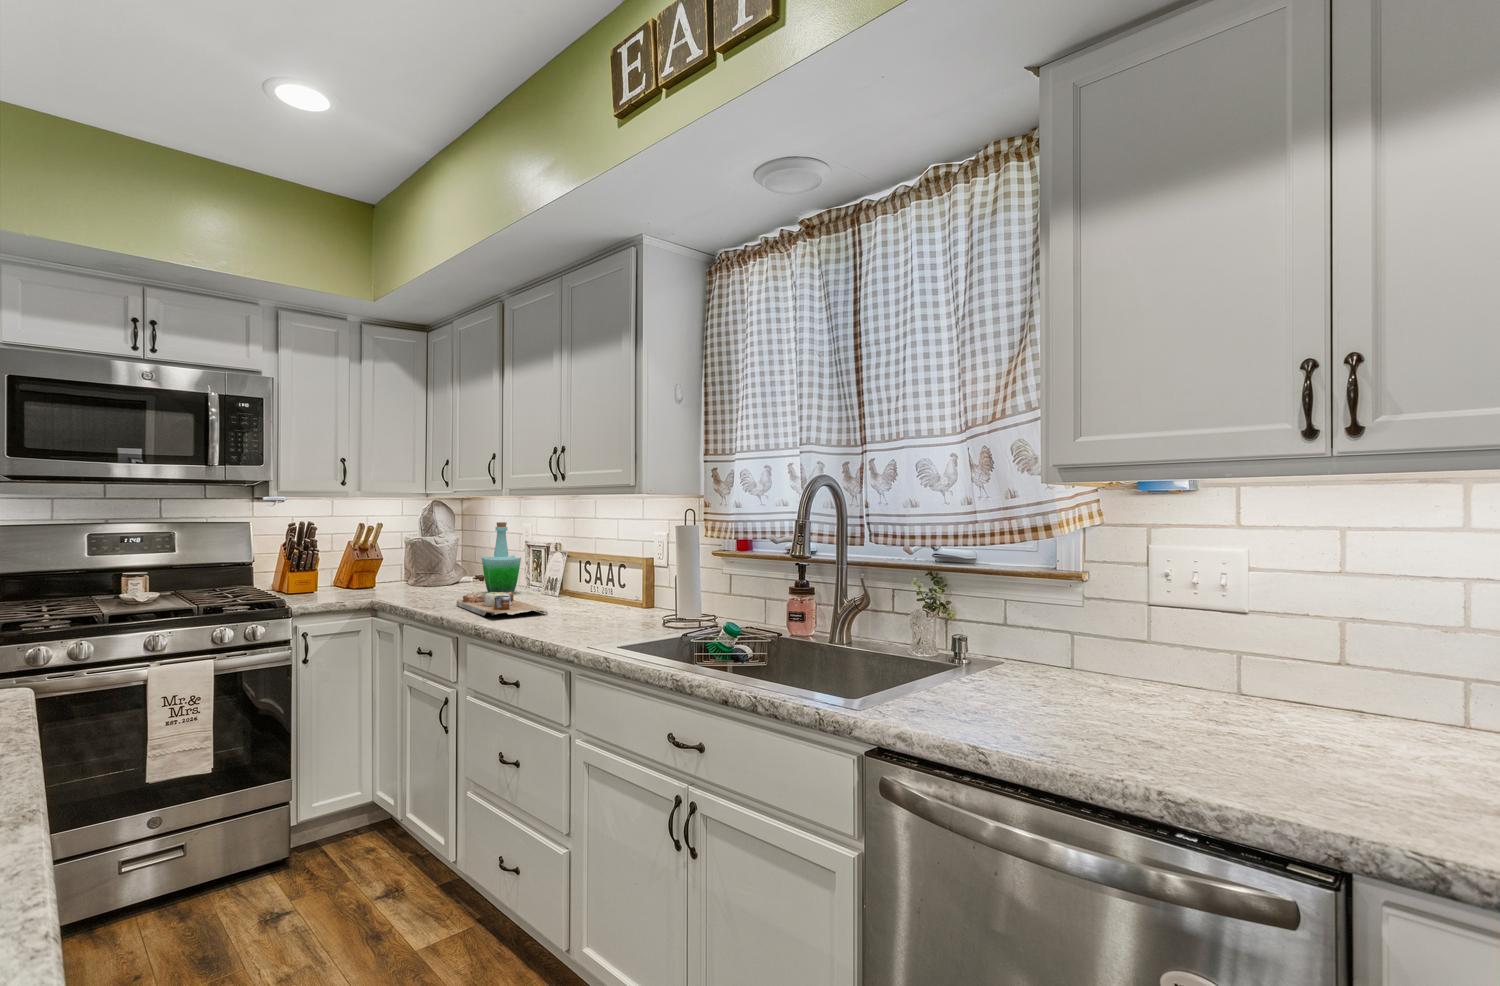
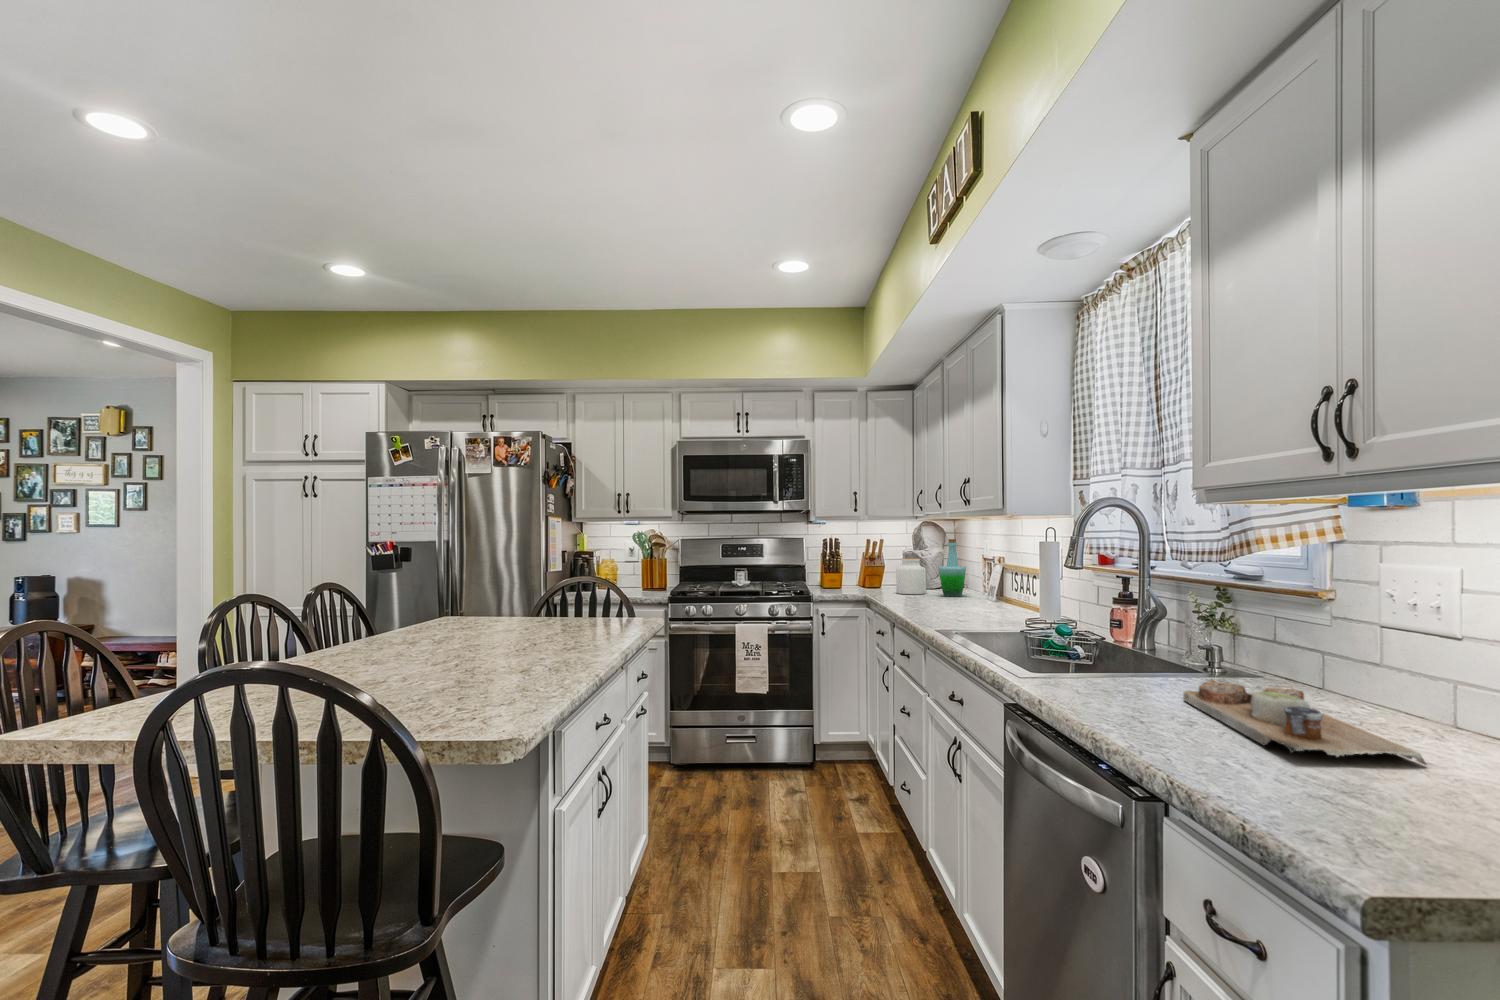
jar: none [419,547,460,596] -> present [896,558,926,594]
cutting board: present [456,592,548,616] -> present [1183,680,1427,765]

